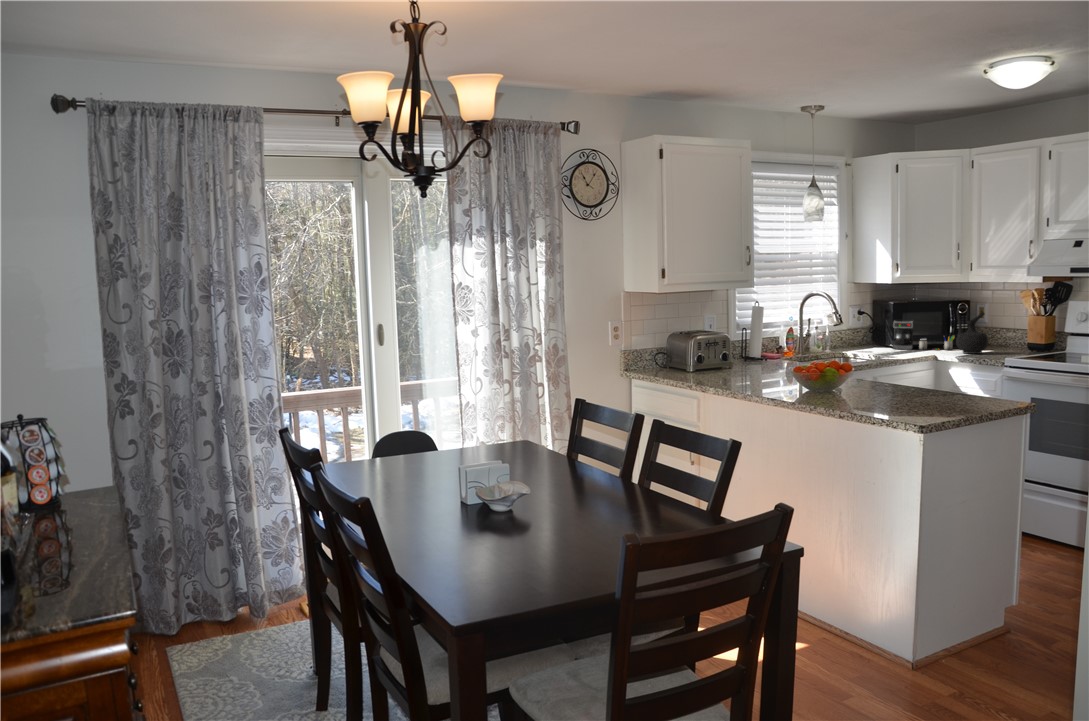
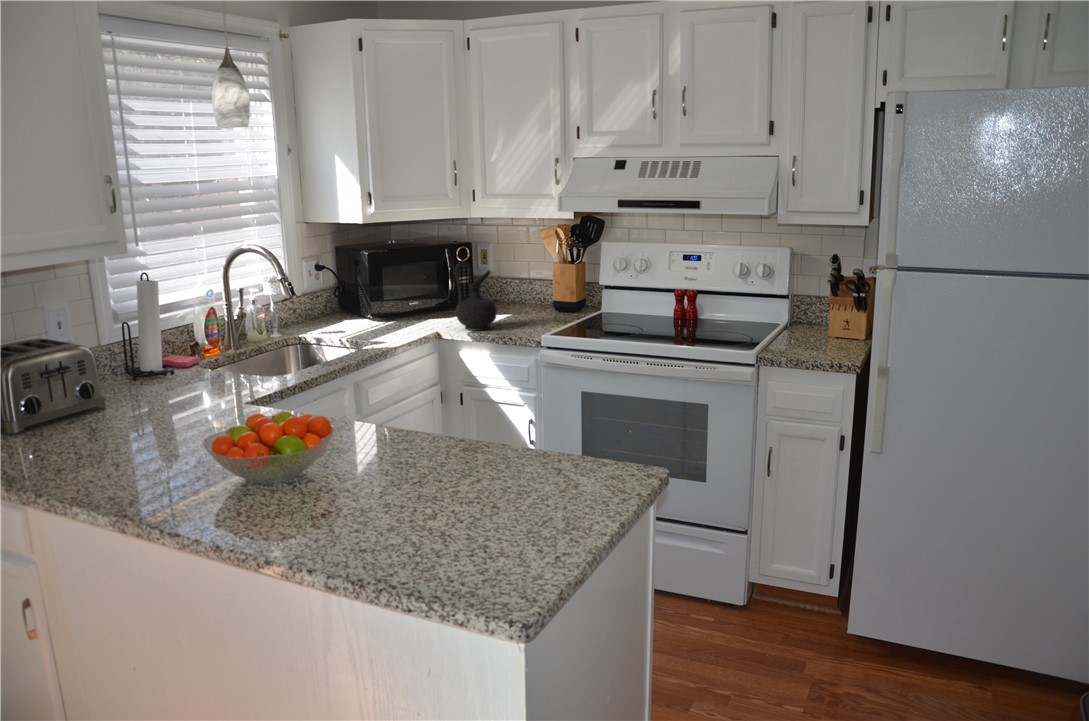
coffee maker: present [893,321,955,350] -> none [368,279,451,325]

